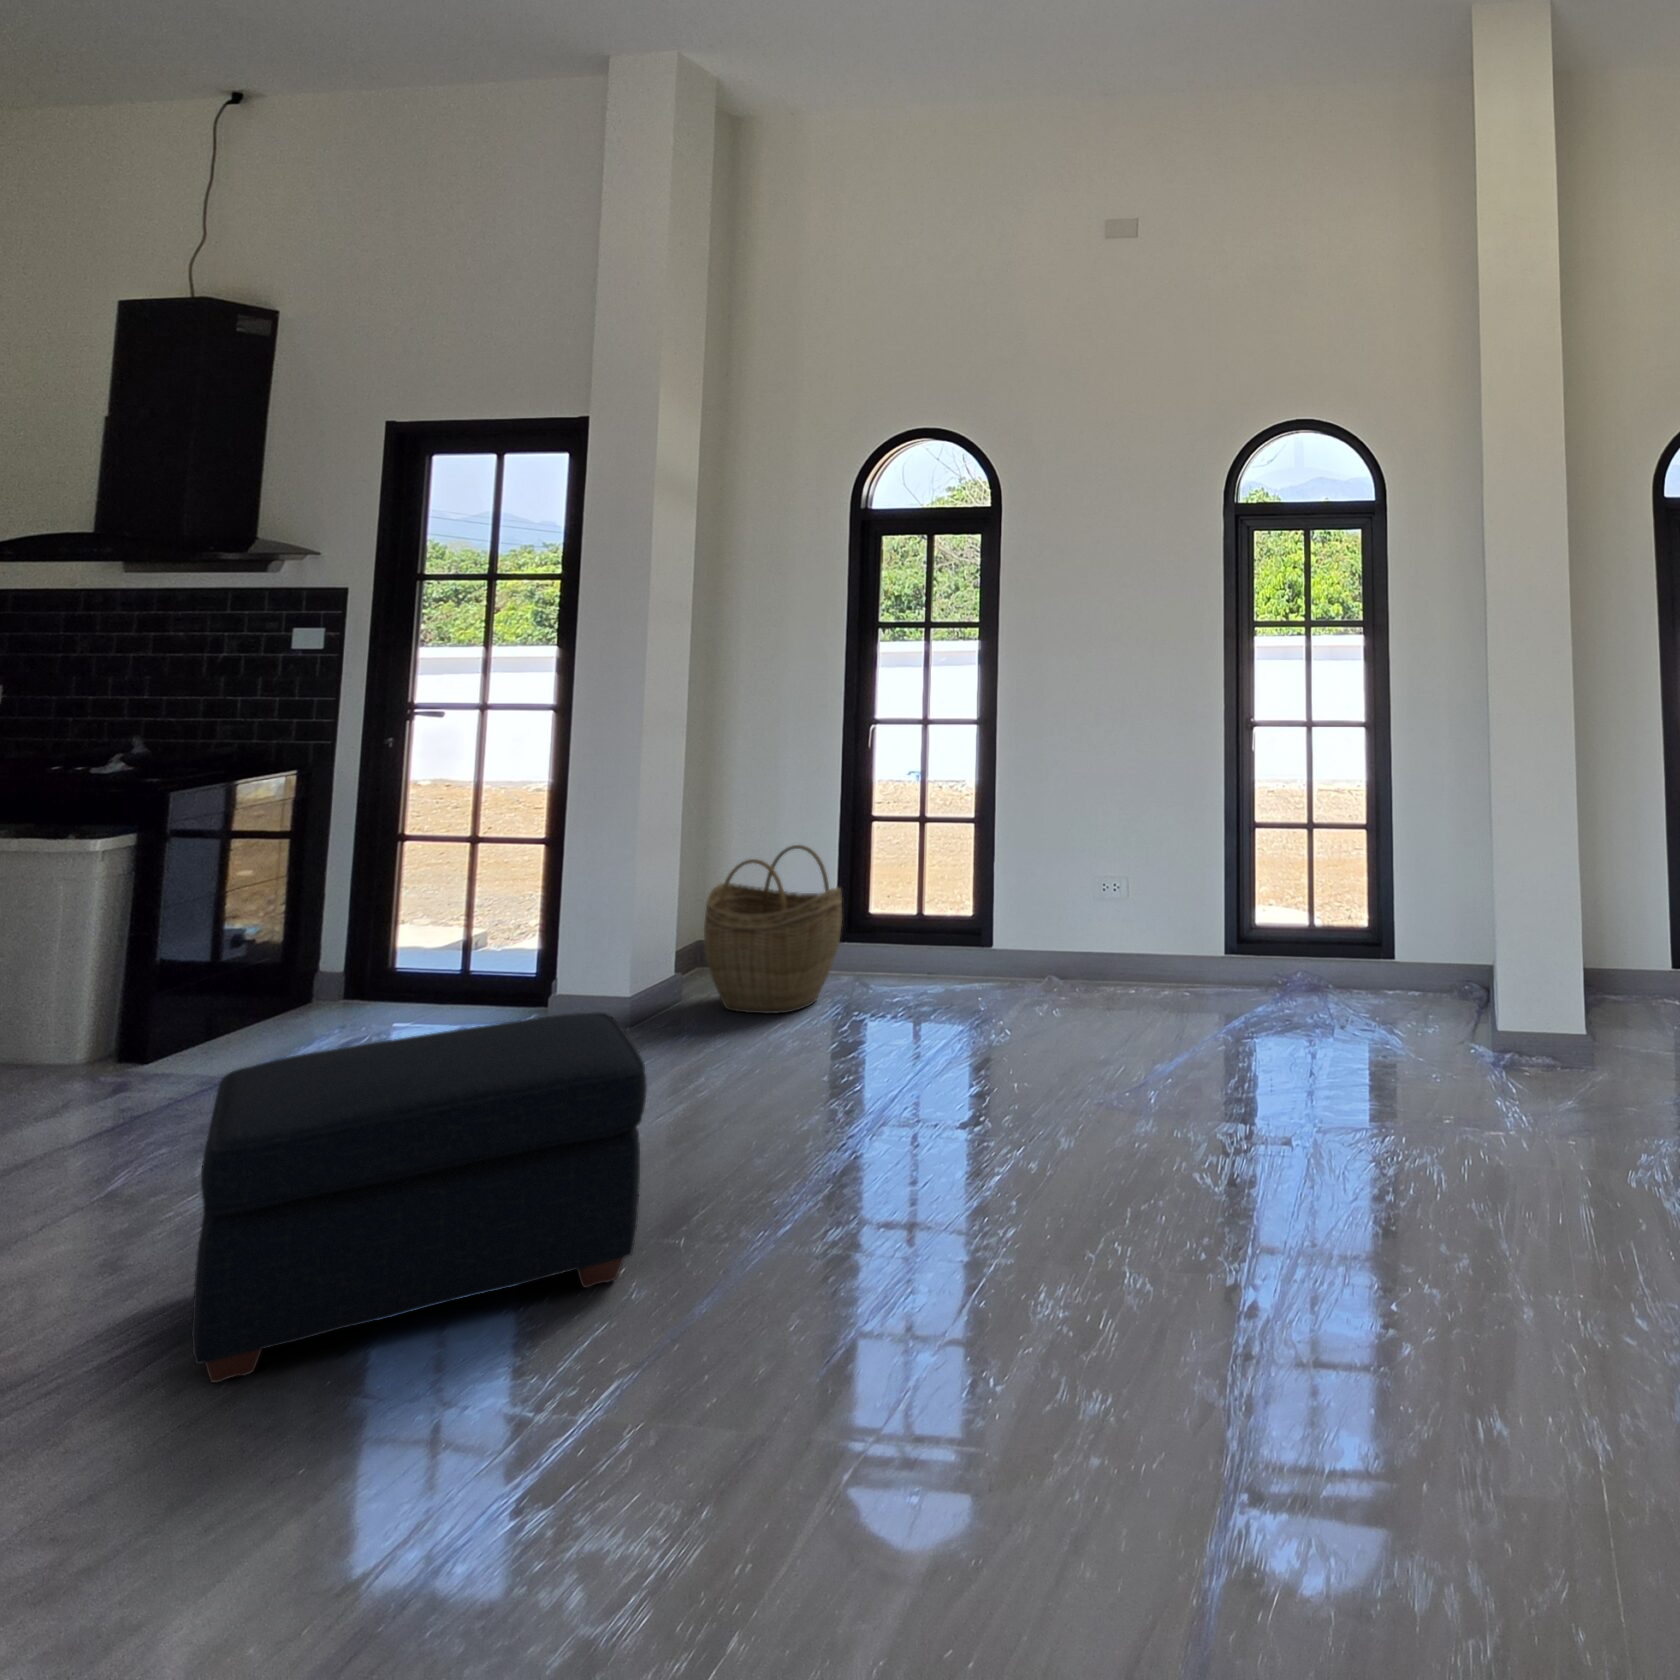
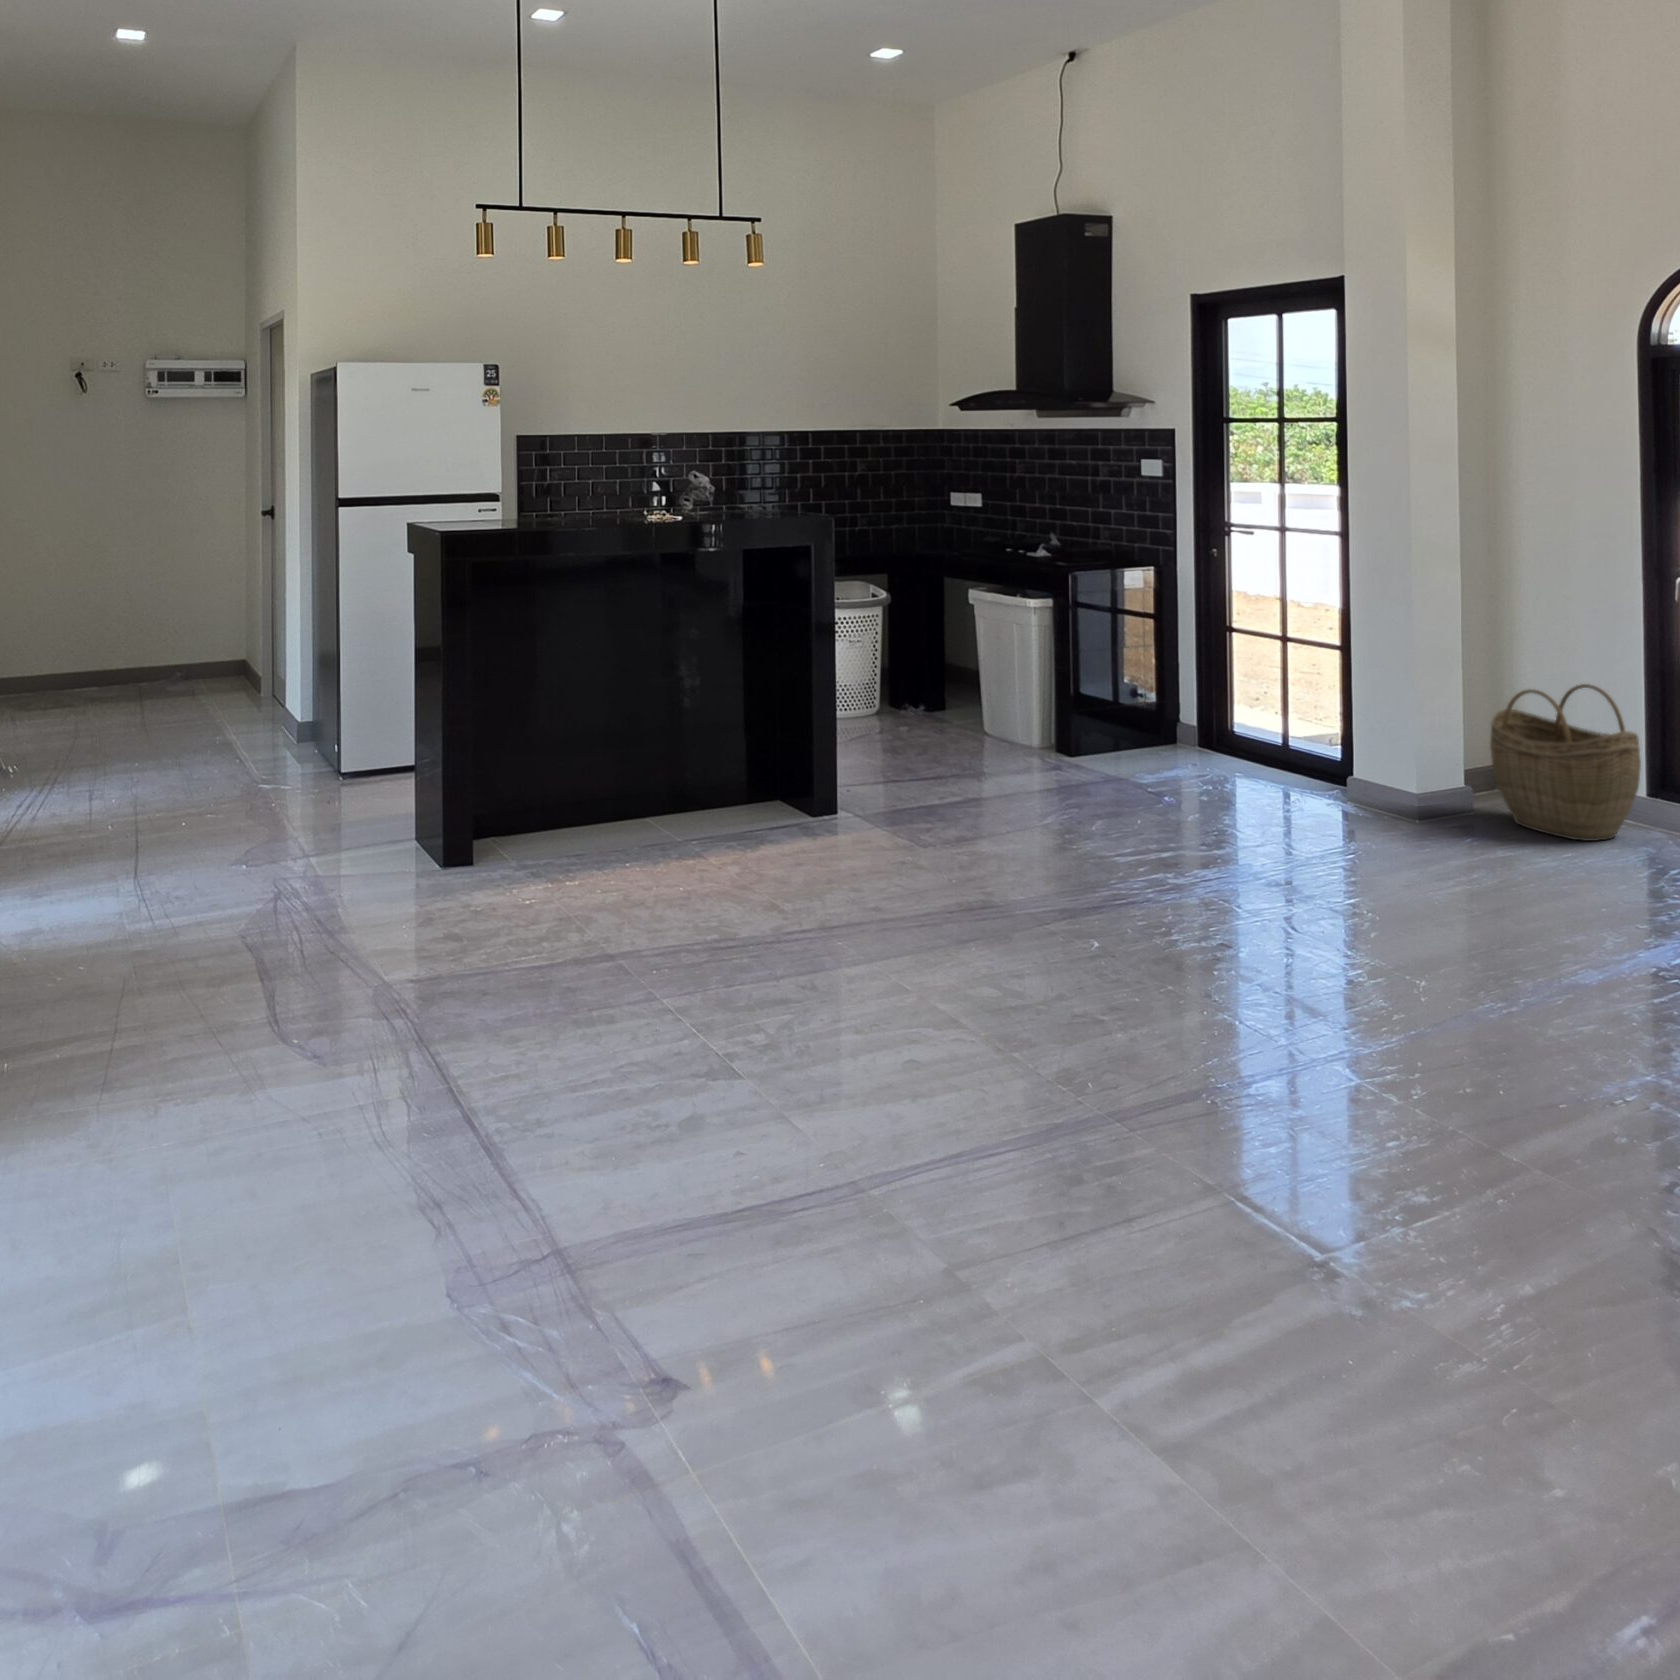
ottoman: present [192,1013,647,1382] -> none [1080,761,1382,982]

